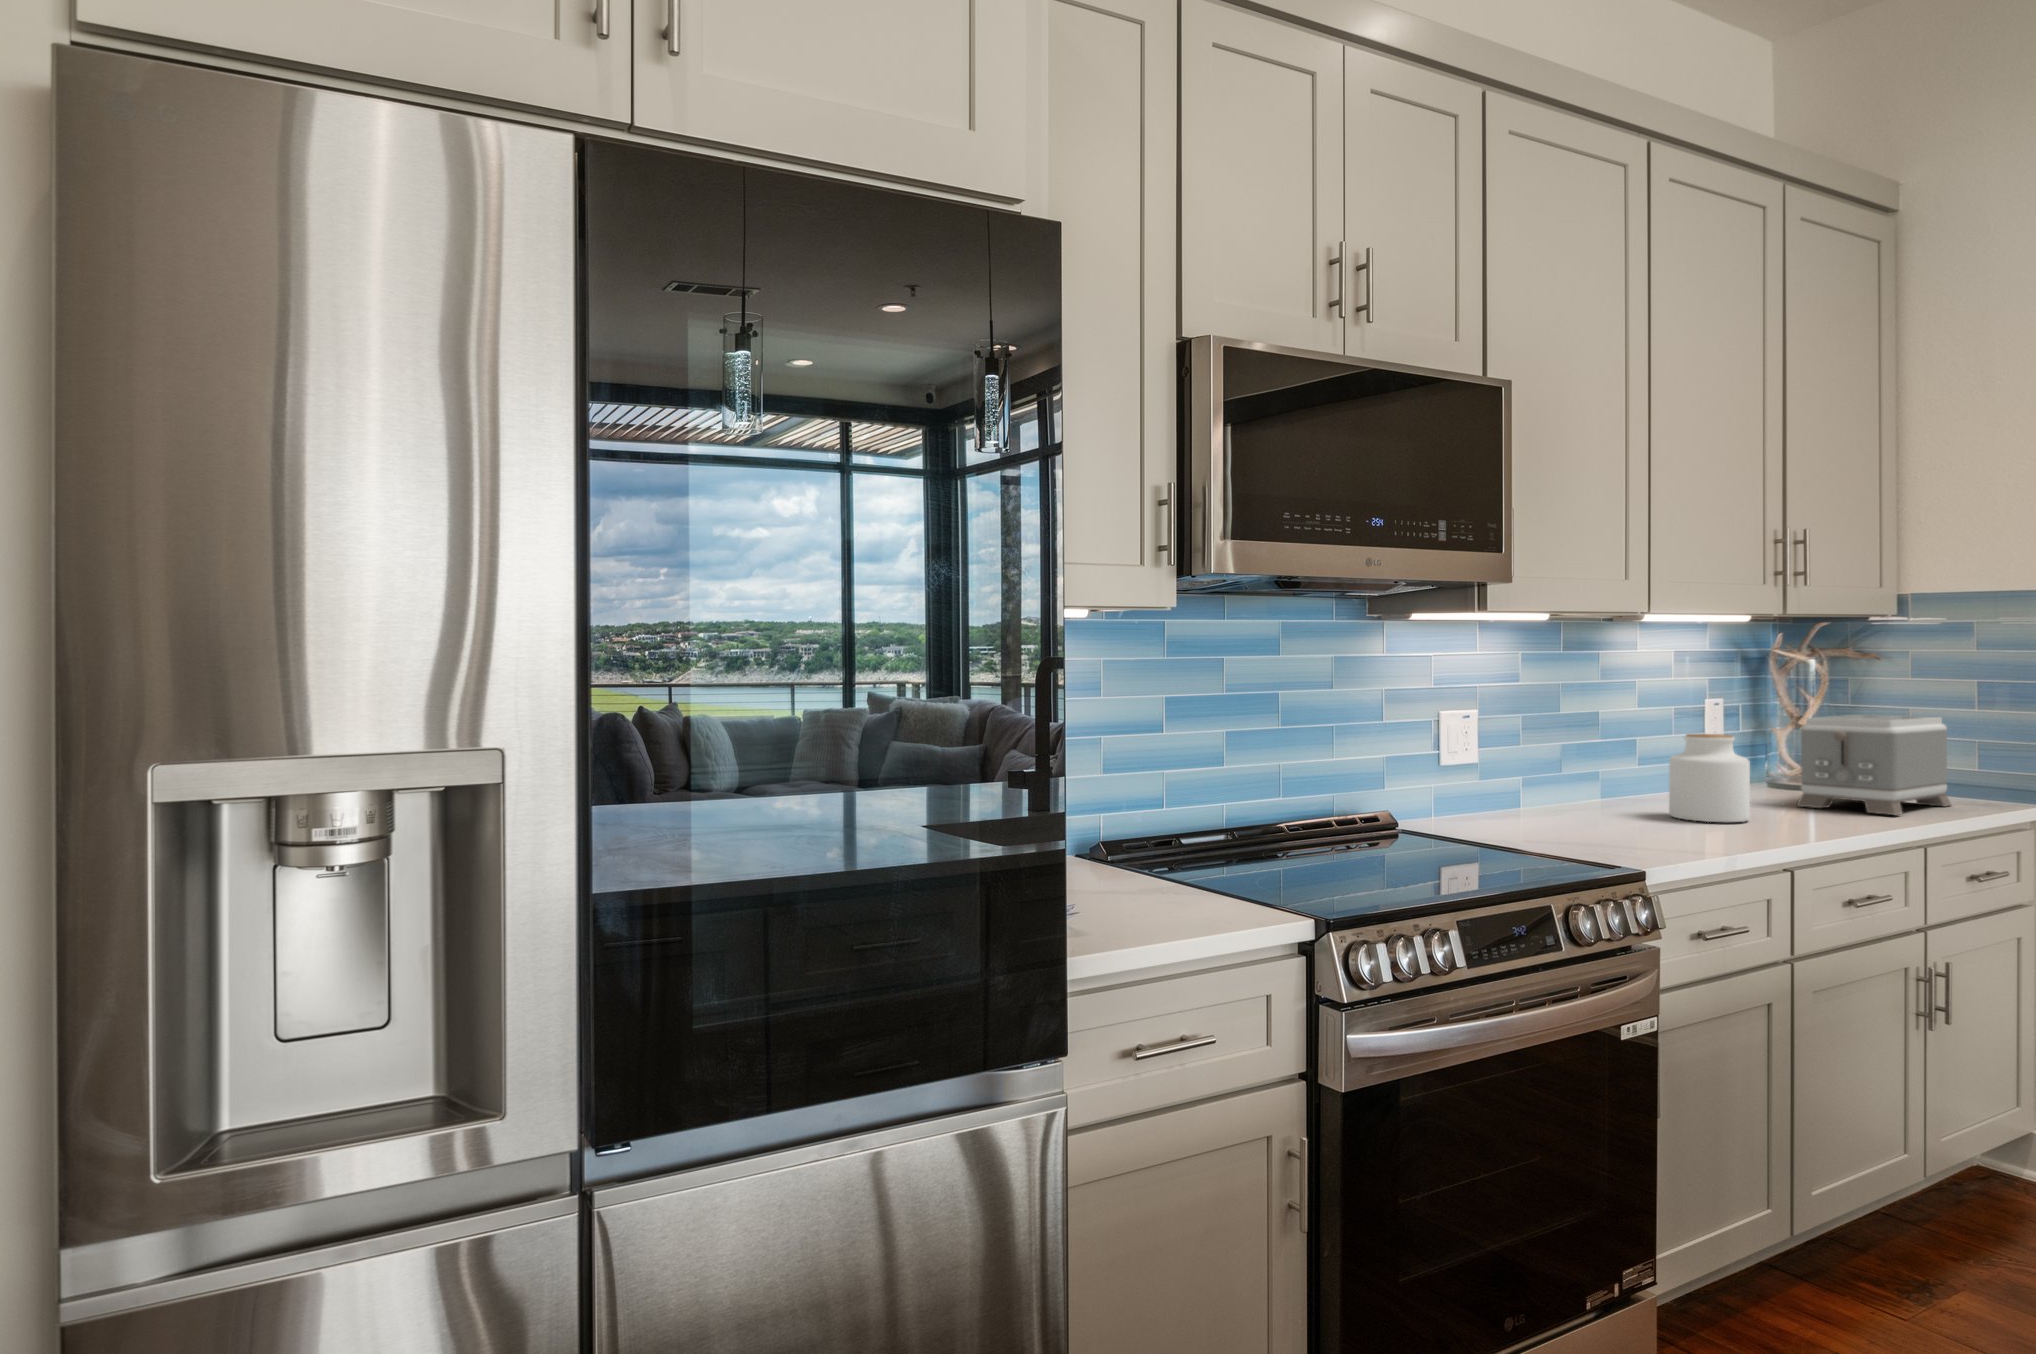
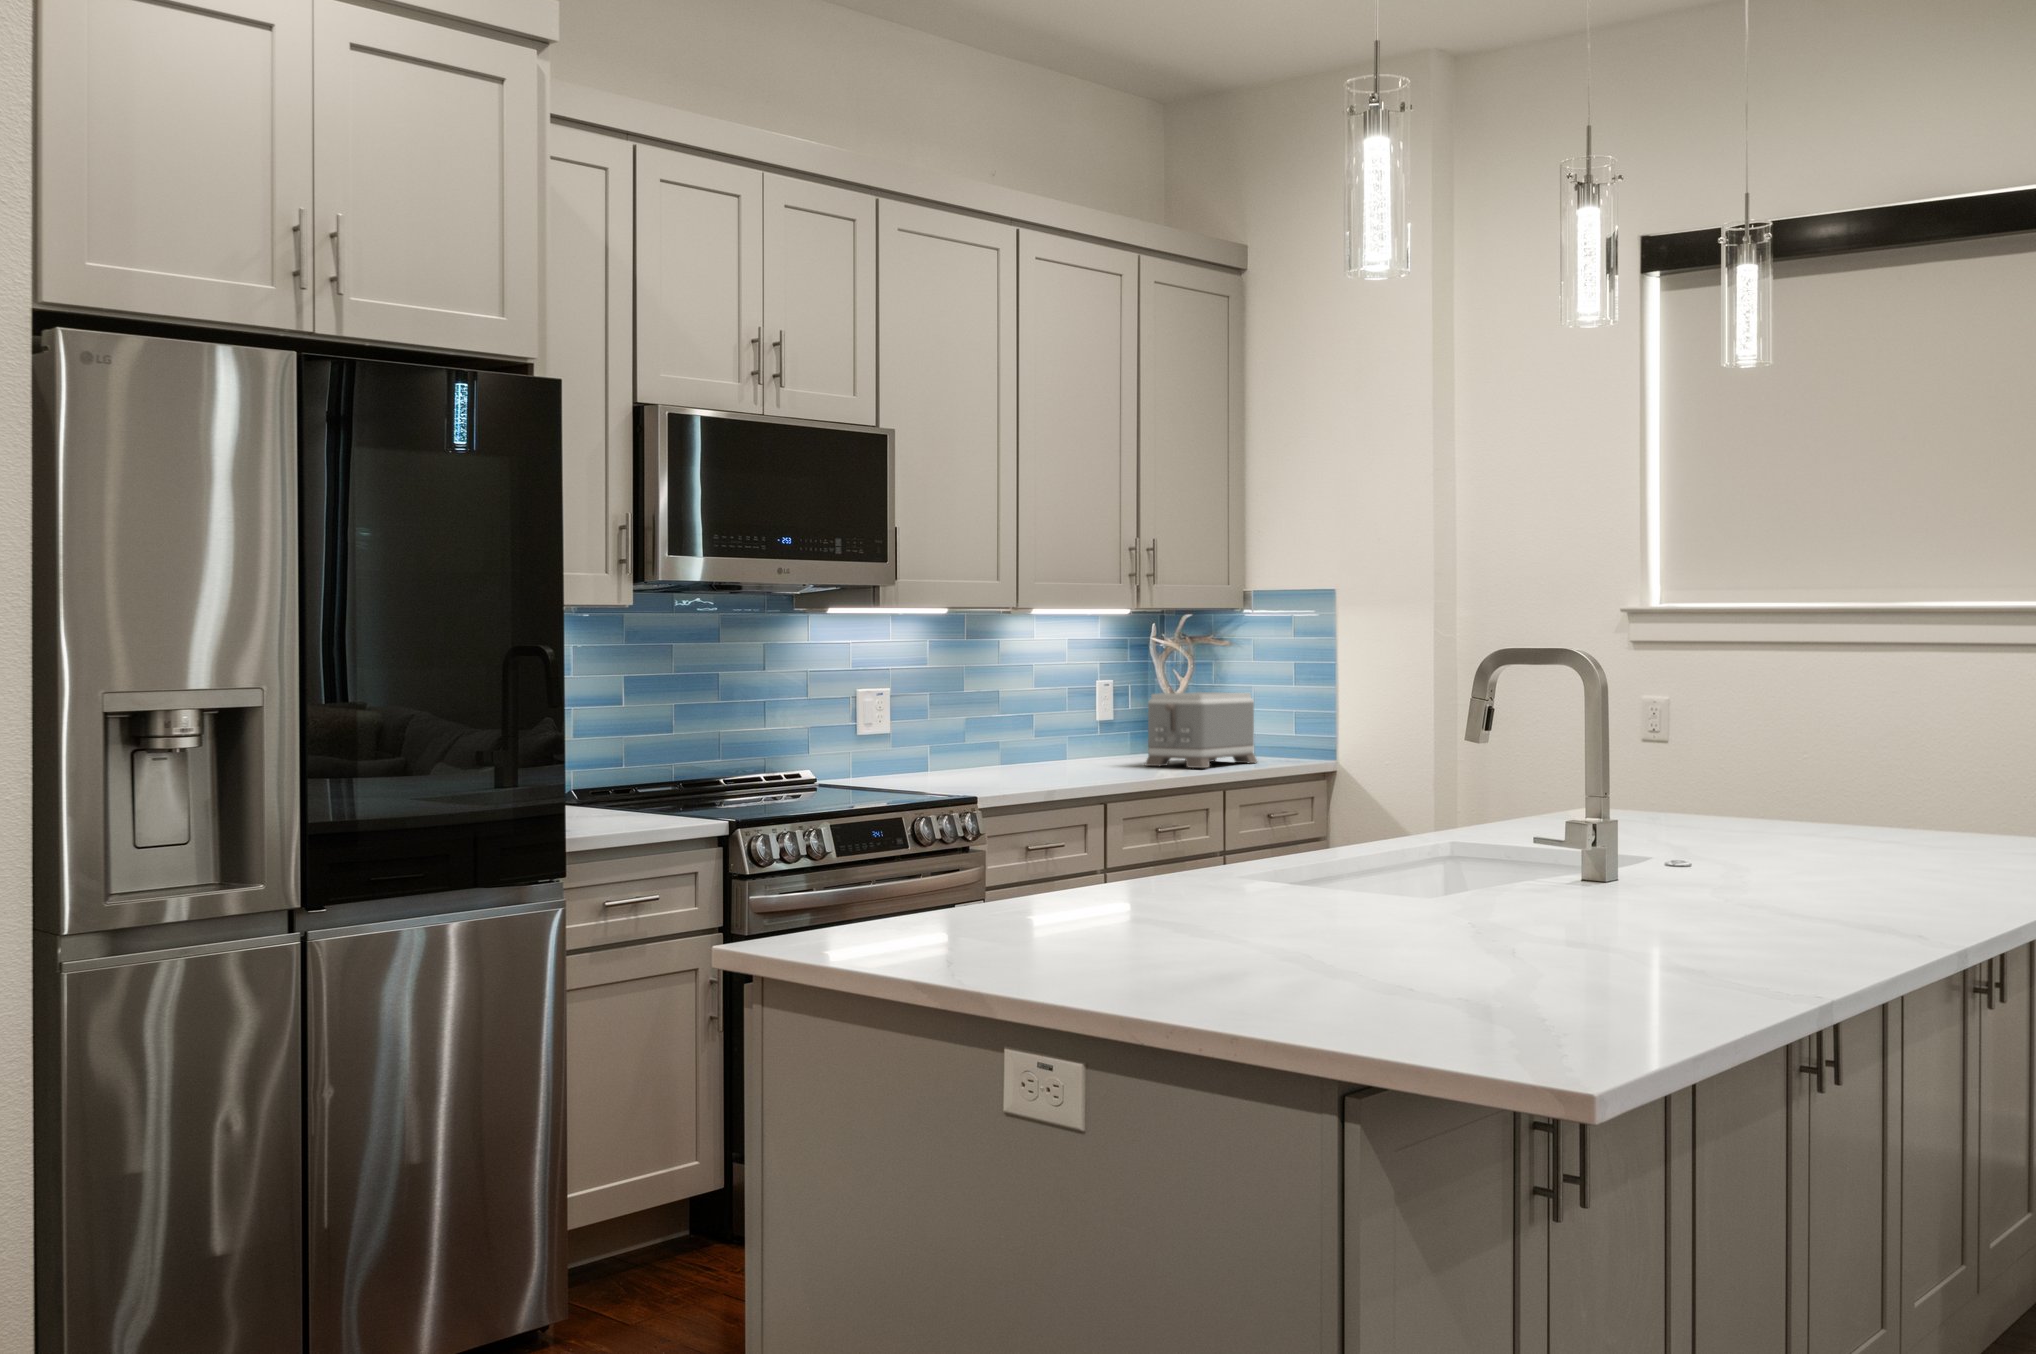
jar: present [1669,734,1750,822] -> none [1039,706,1095,775]

